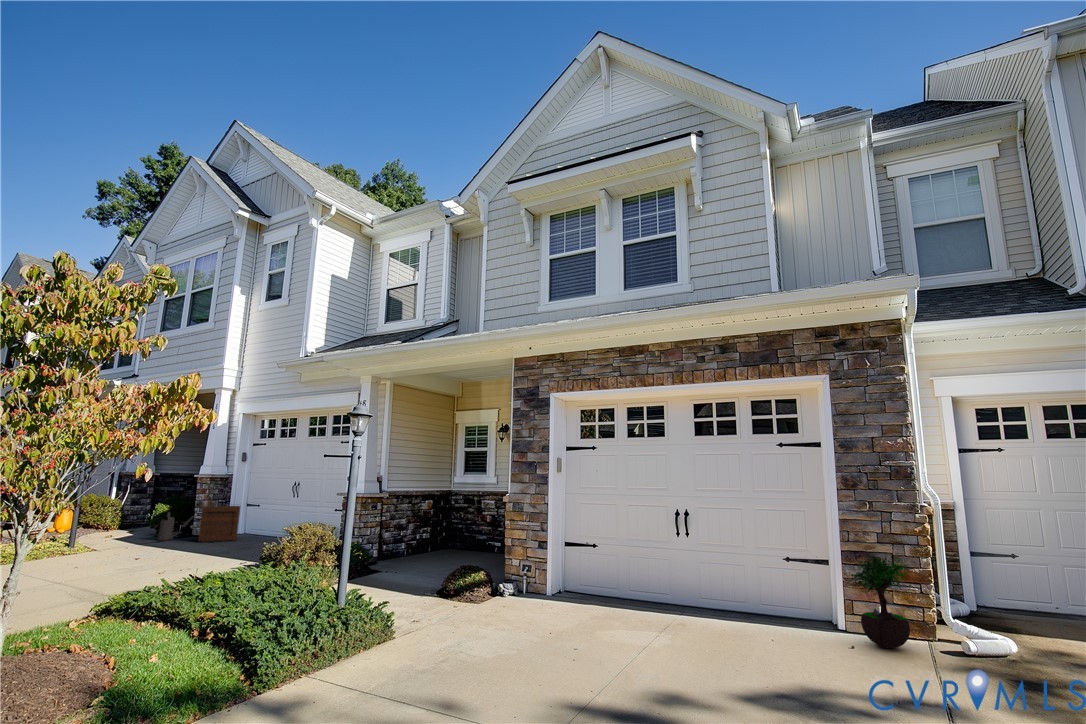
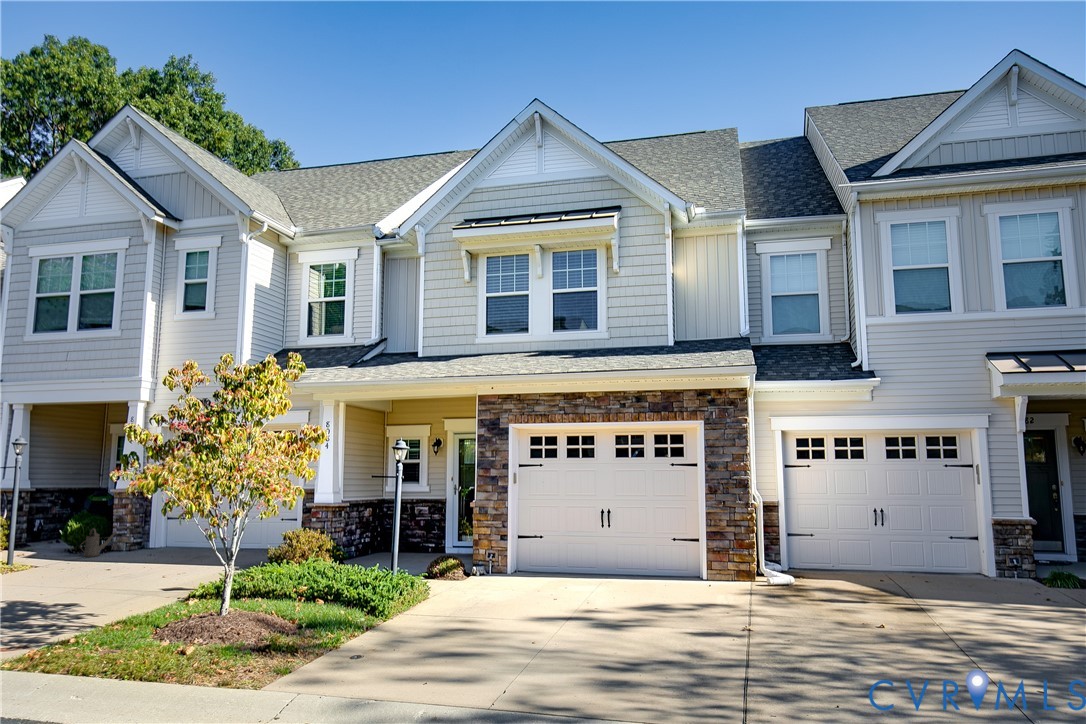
wooden crate: present [198,506,240,542] -> none [125,518,171,556]
potted tree: present [847,545,911,648] -> none [709,527,743,585]

